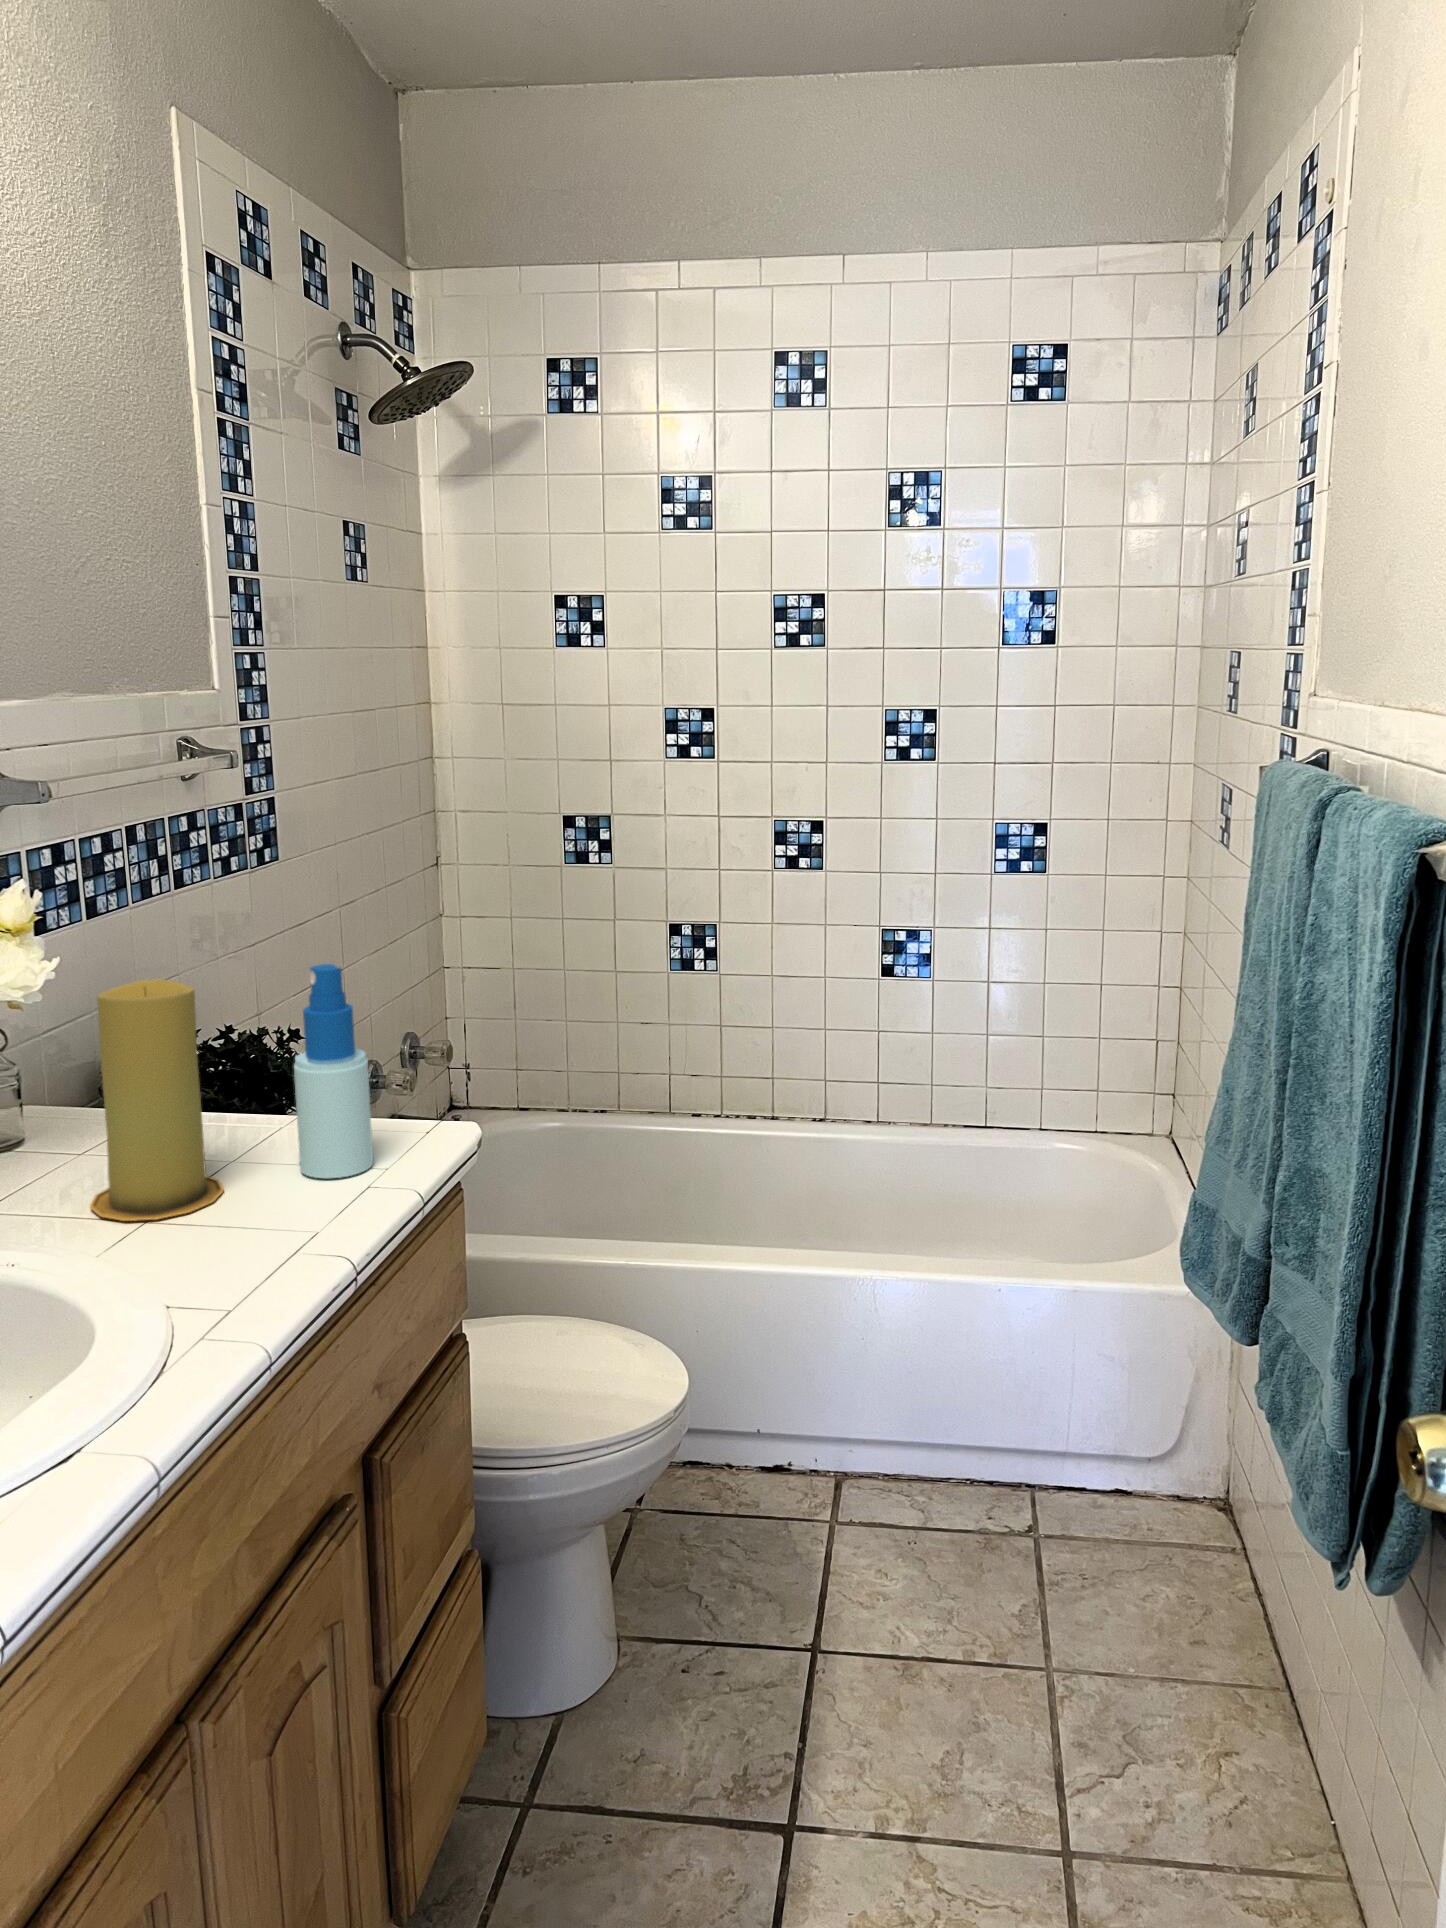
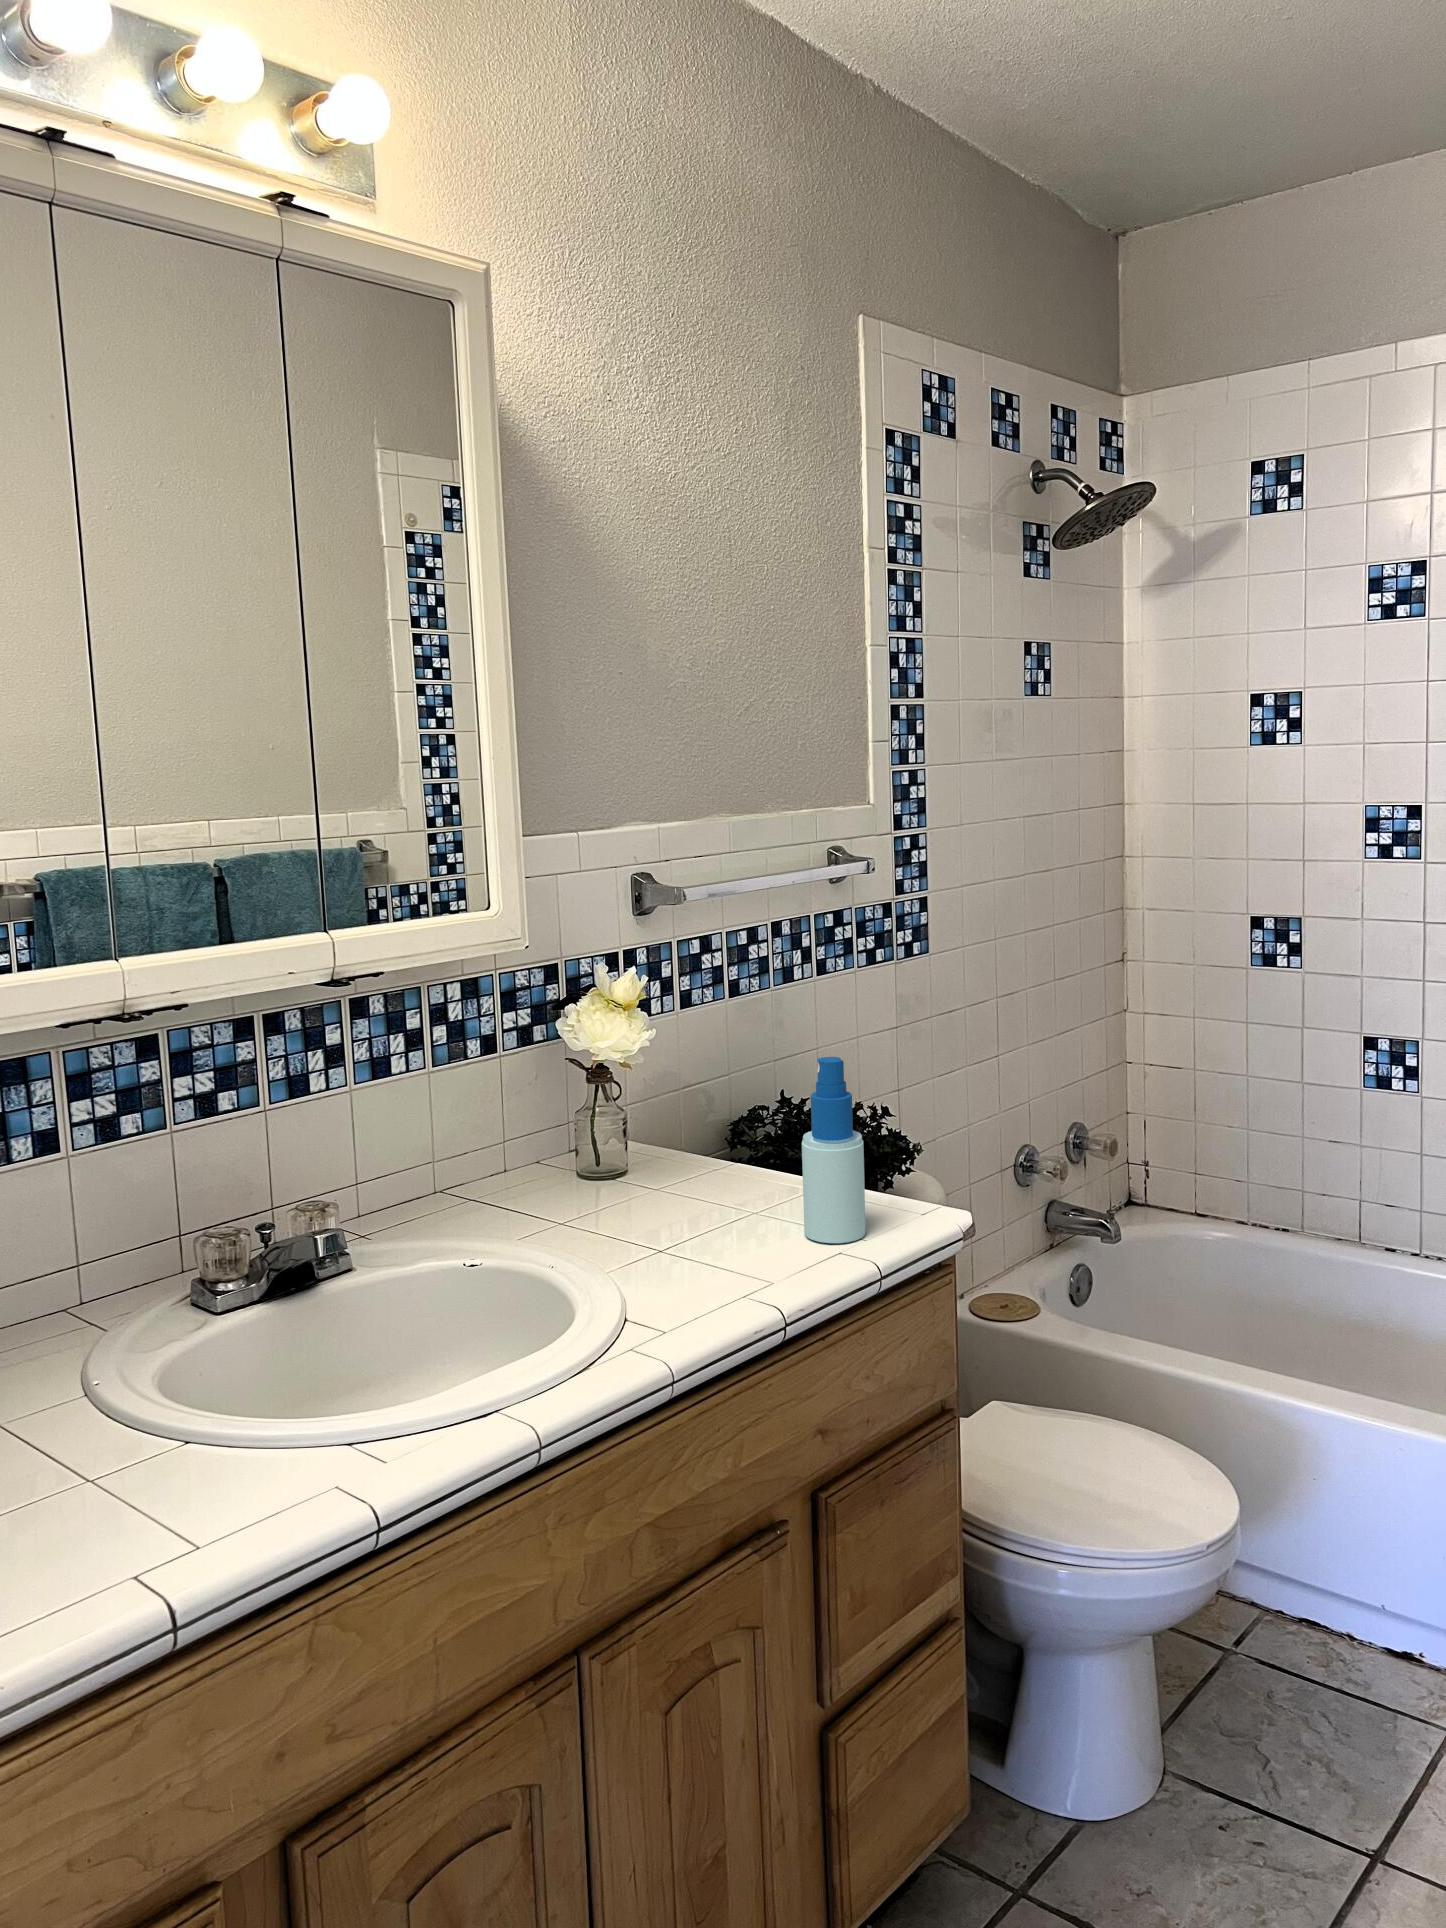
candle: present [90,979,224,1221] -> none [642,1056,742,1251]

